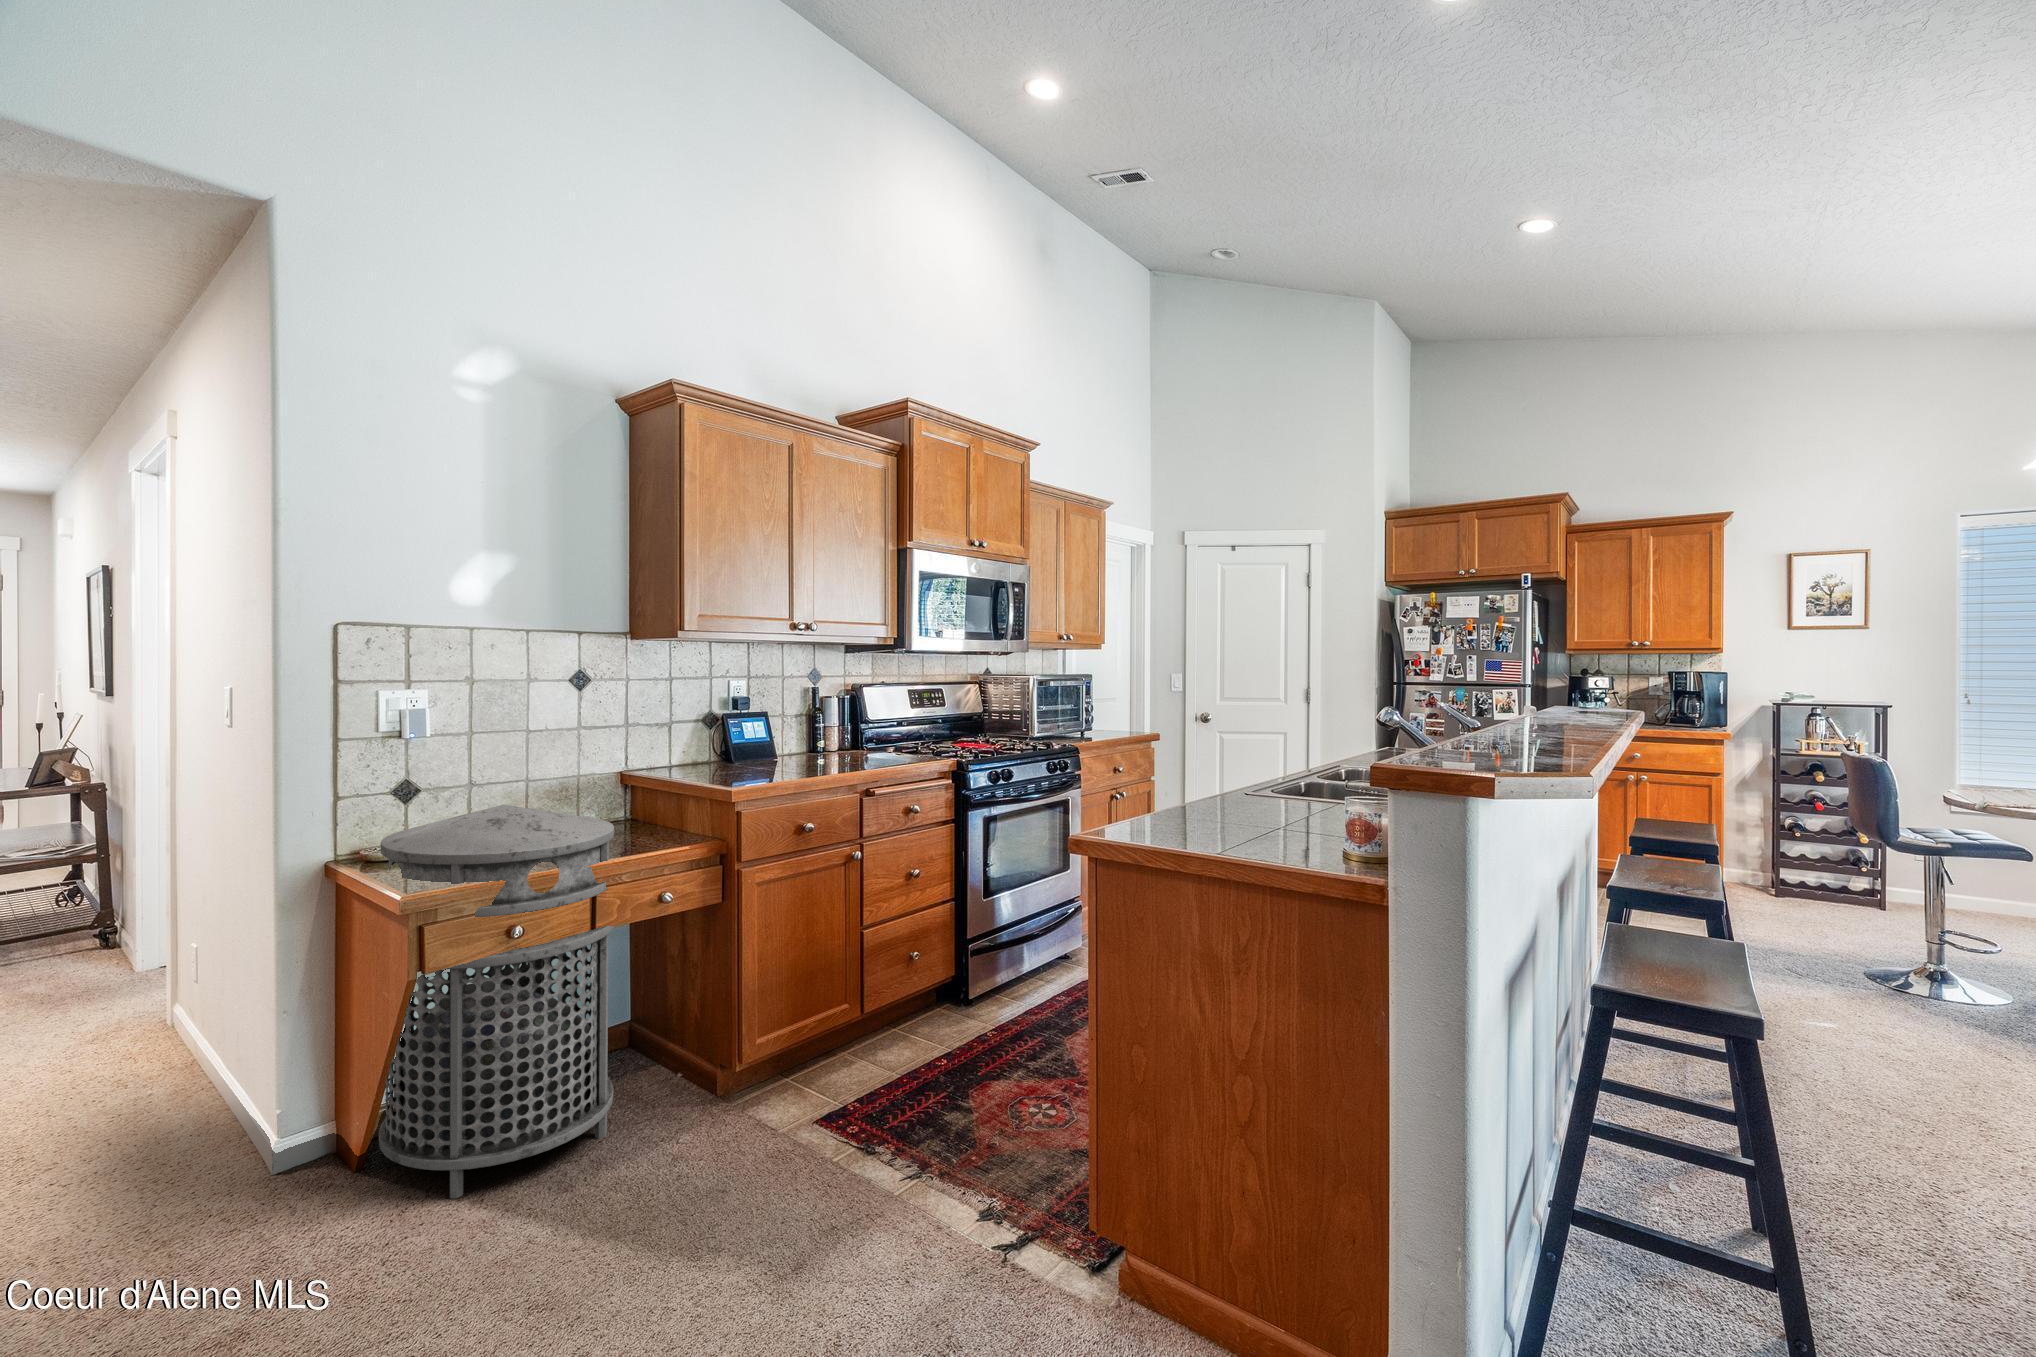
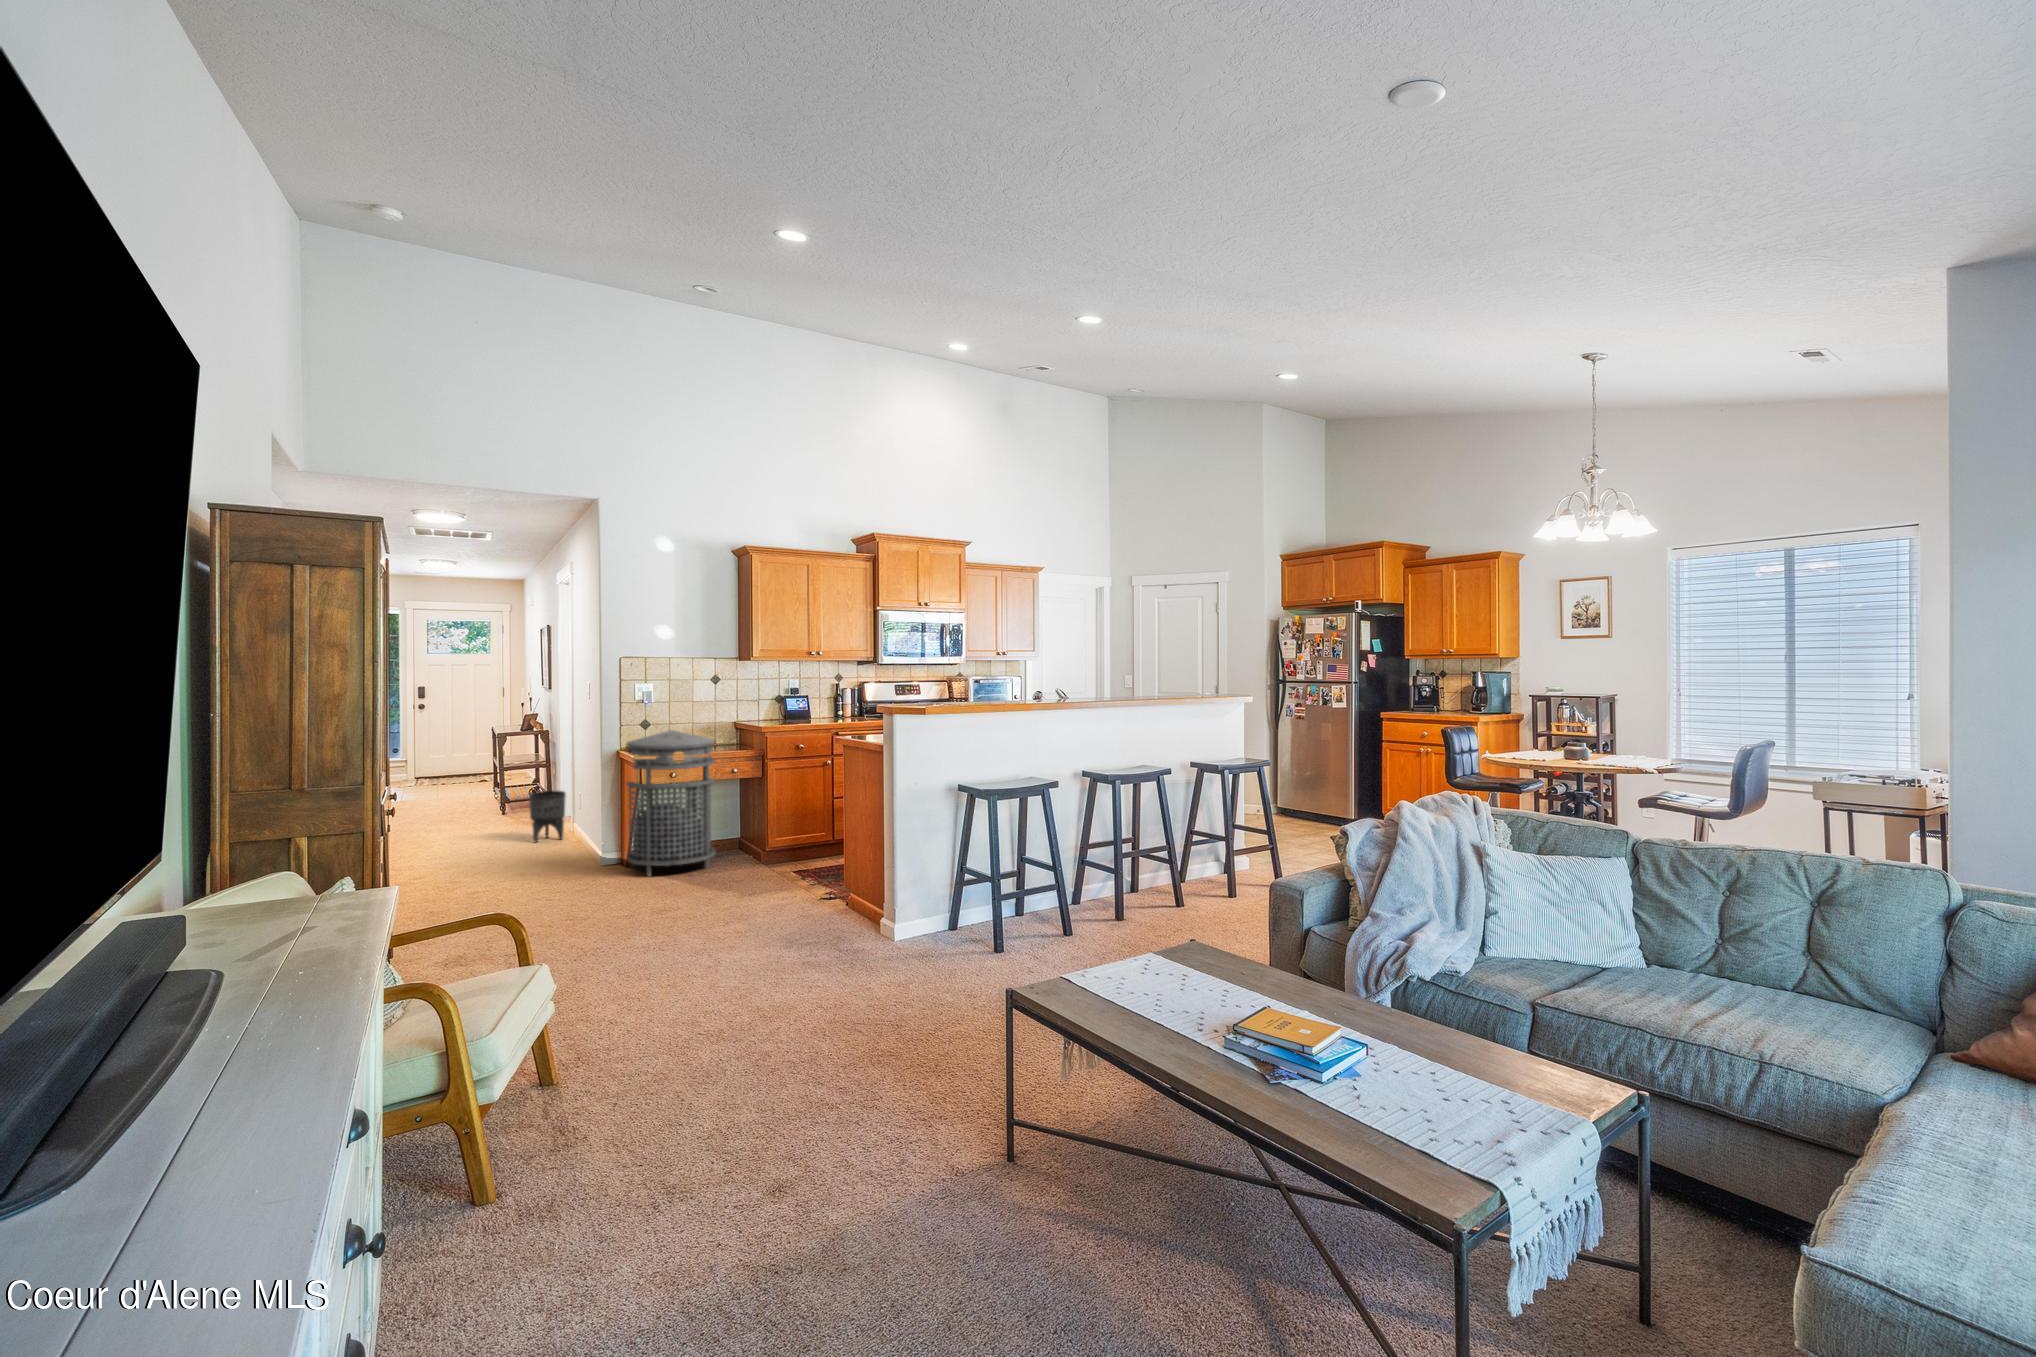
planter: none [53,936,162,1072] -> present [529,791,566,842]

